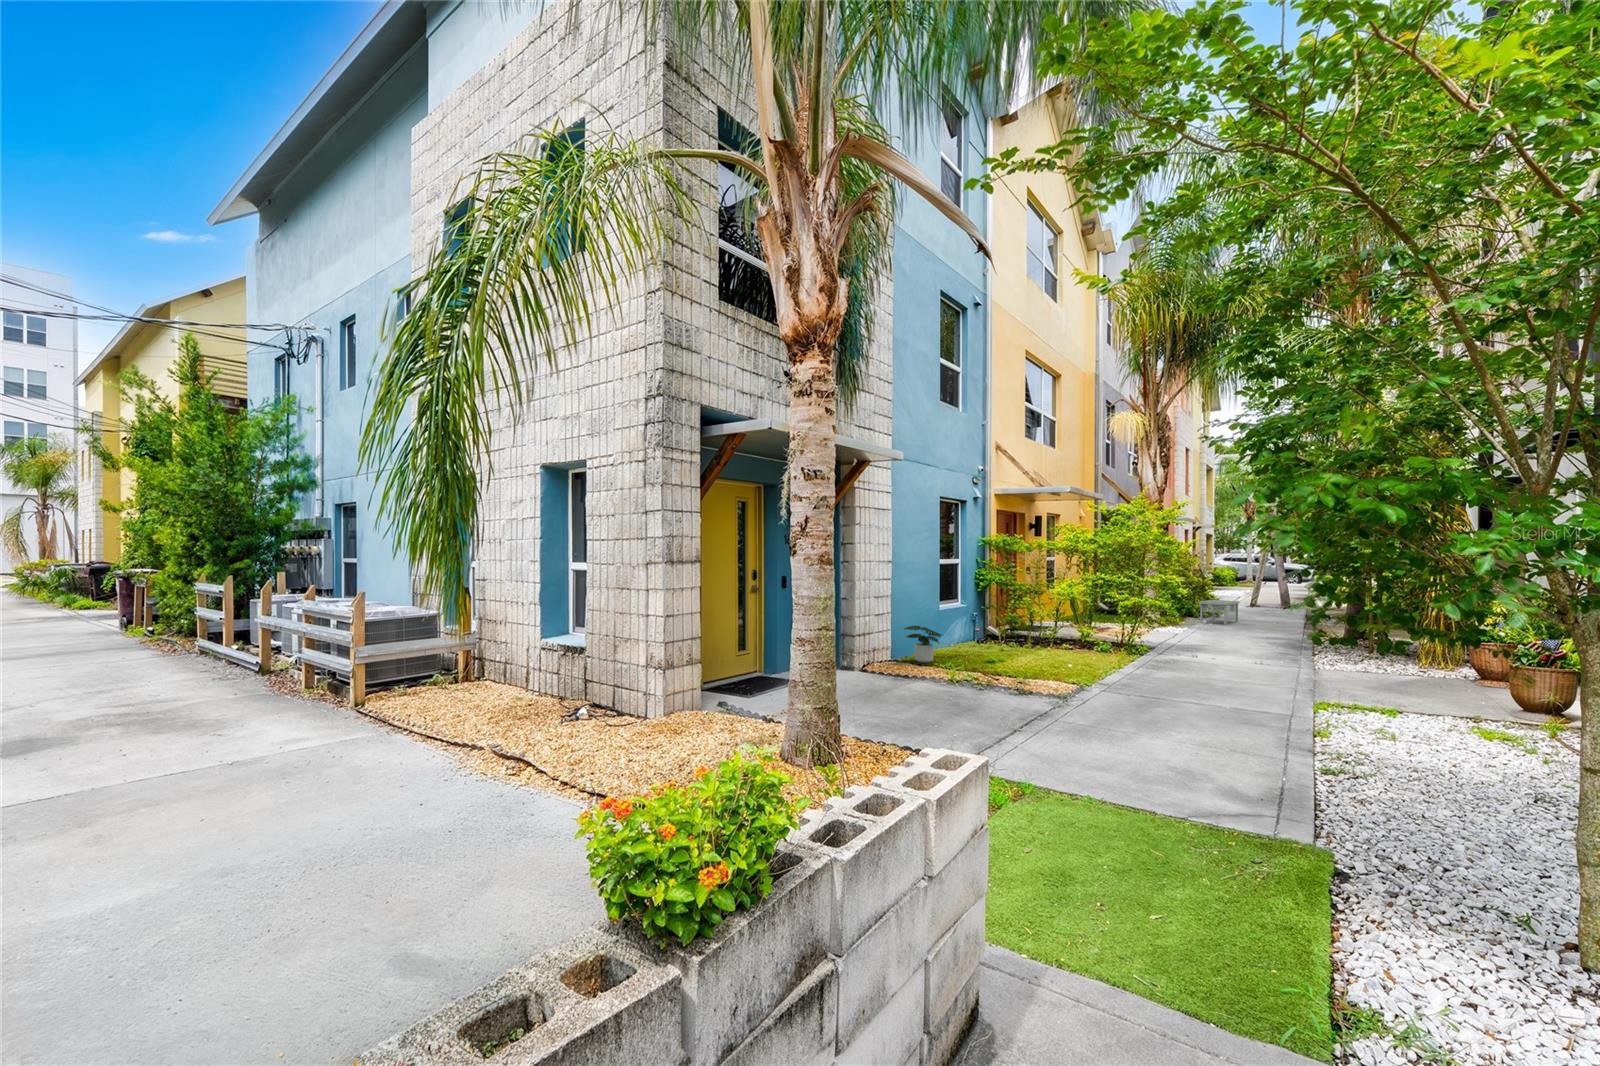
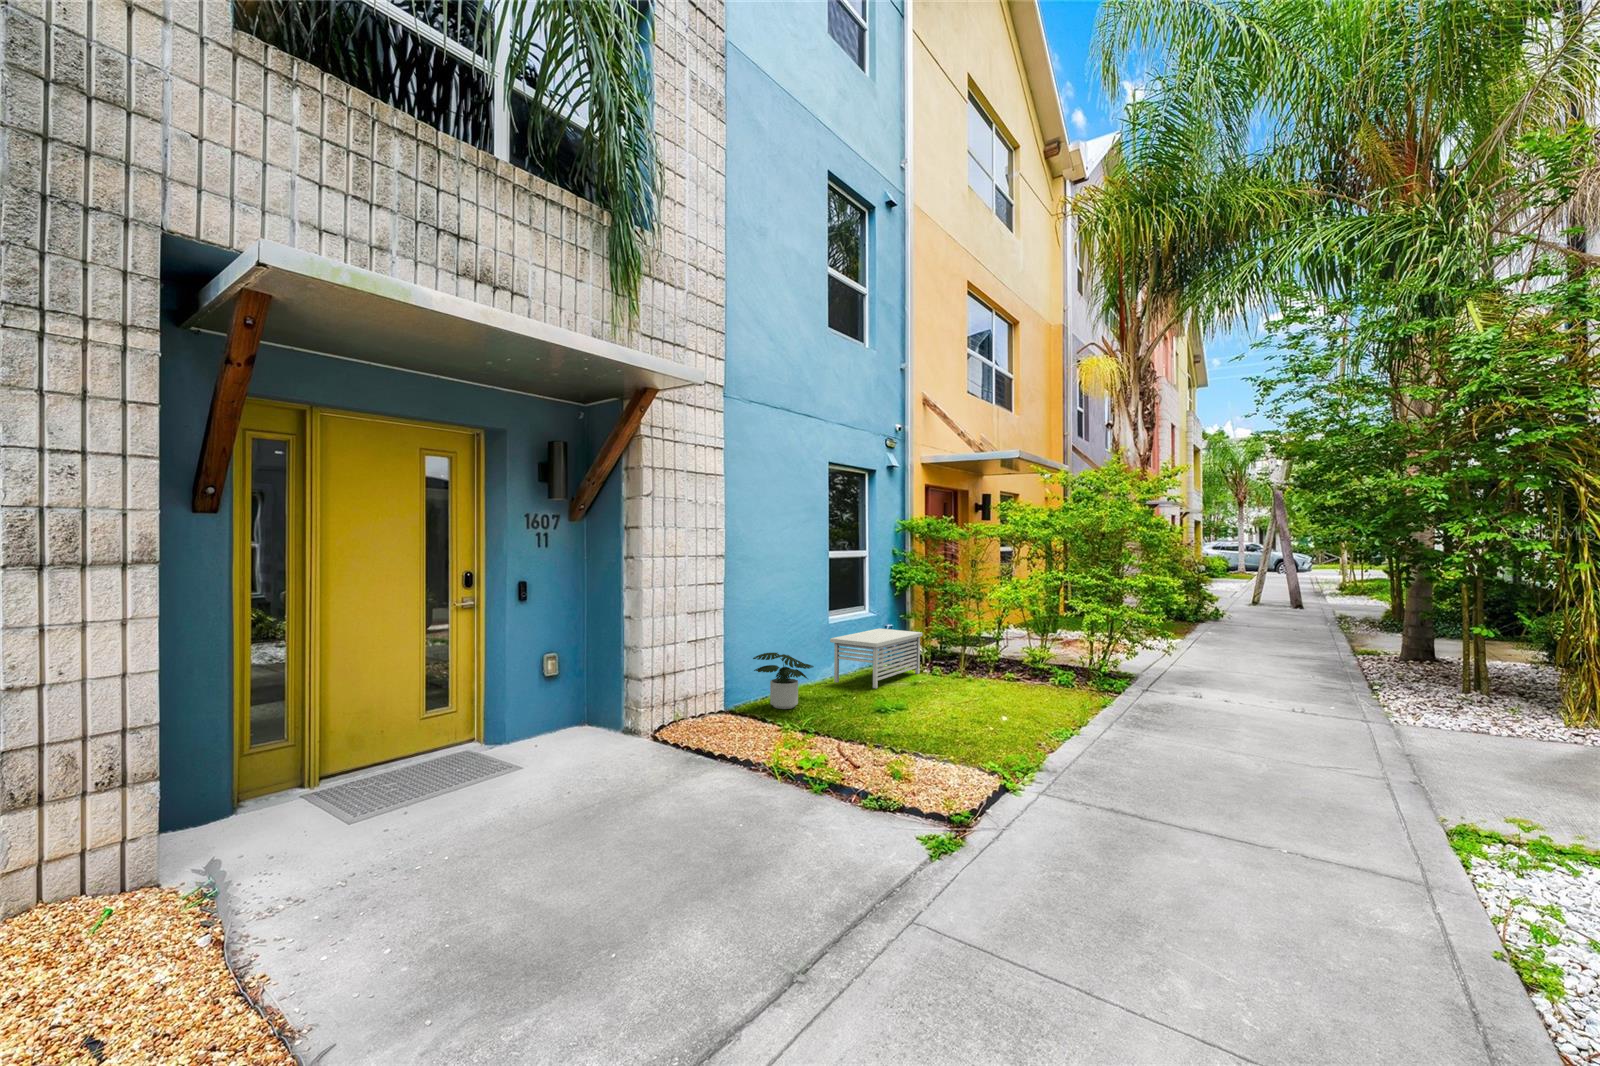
storage bench: present [1198,600,1239,625] -> present [830,629,922,688]

